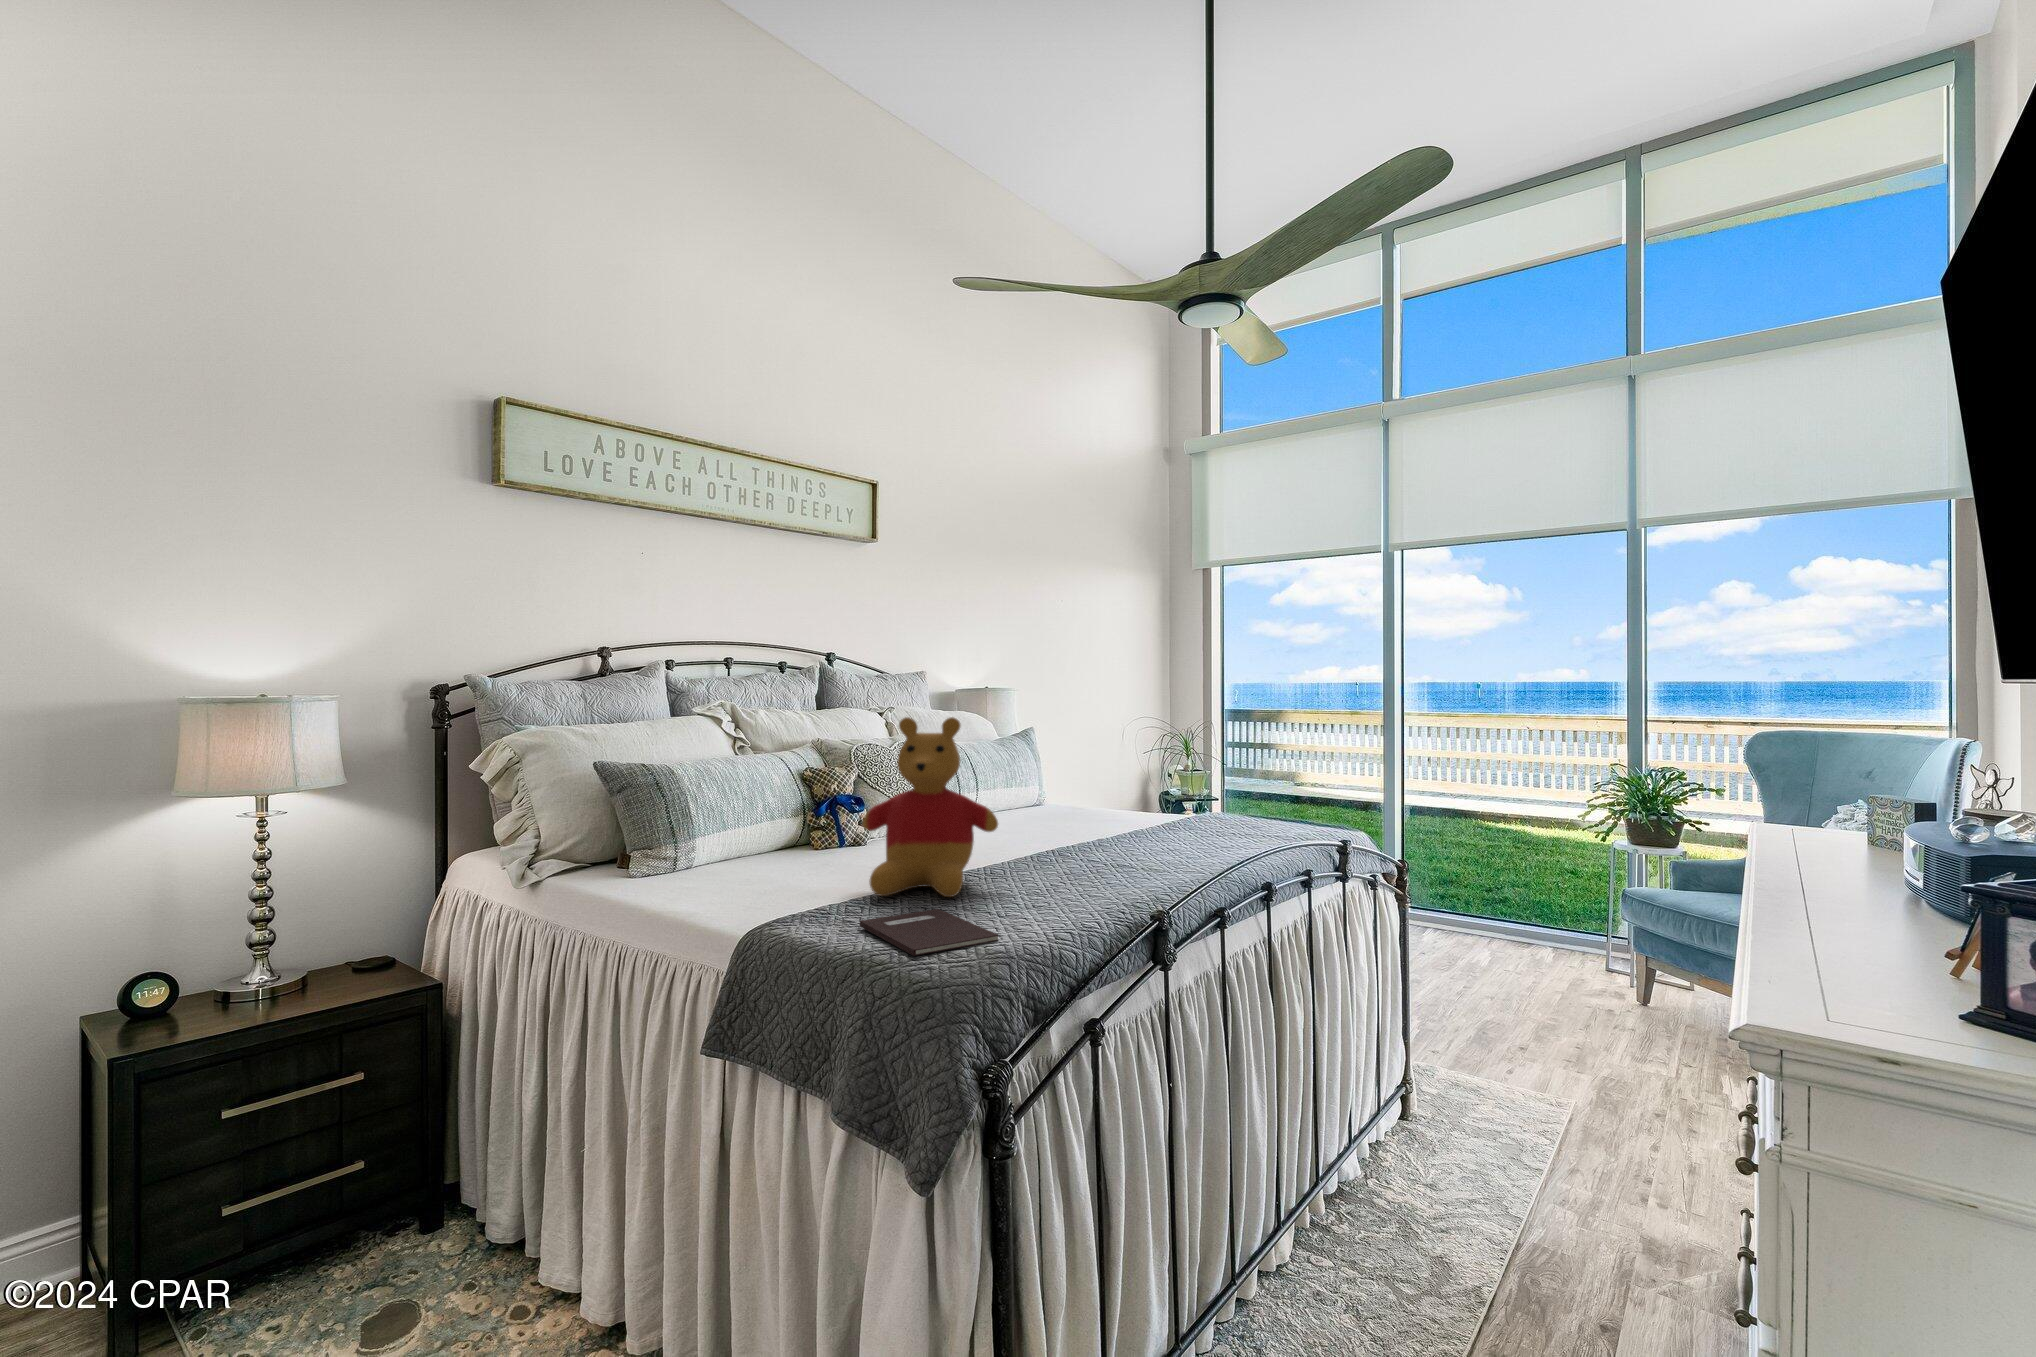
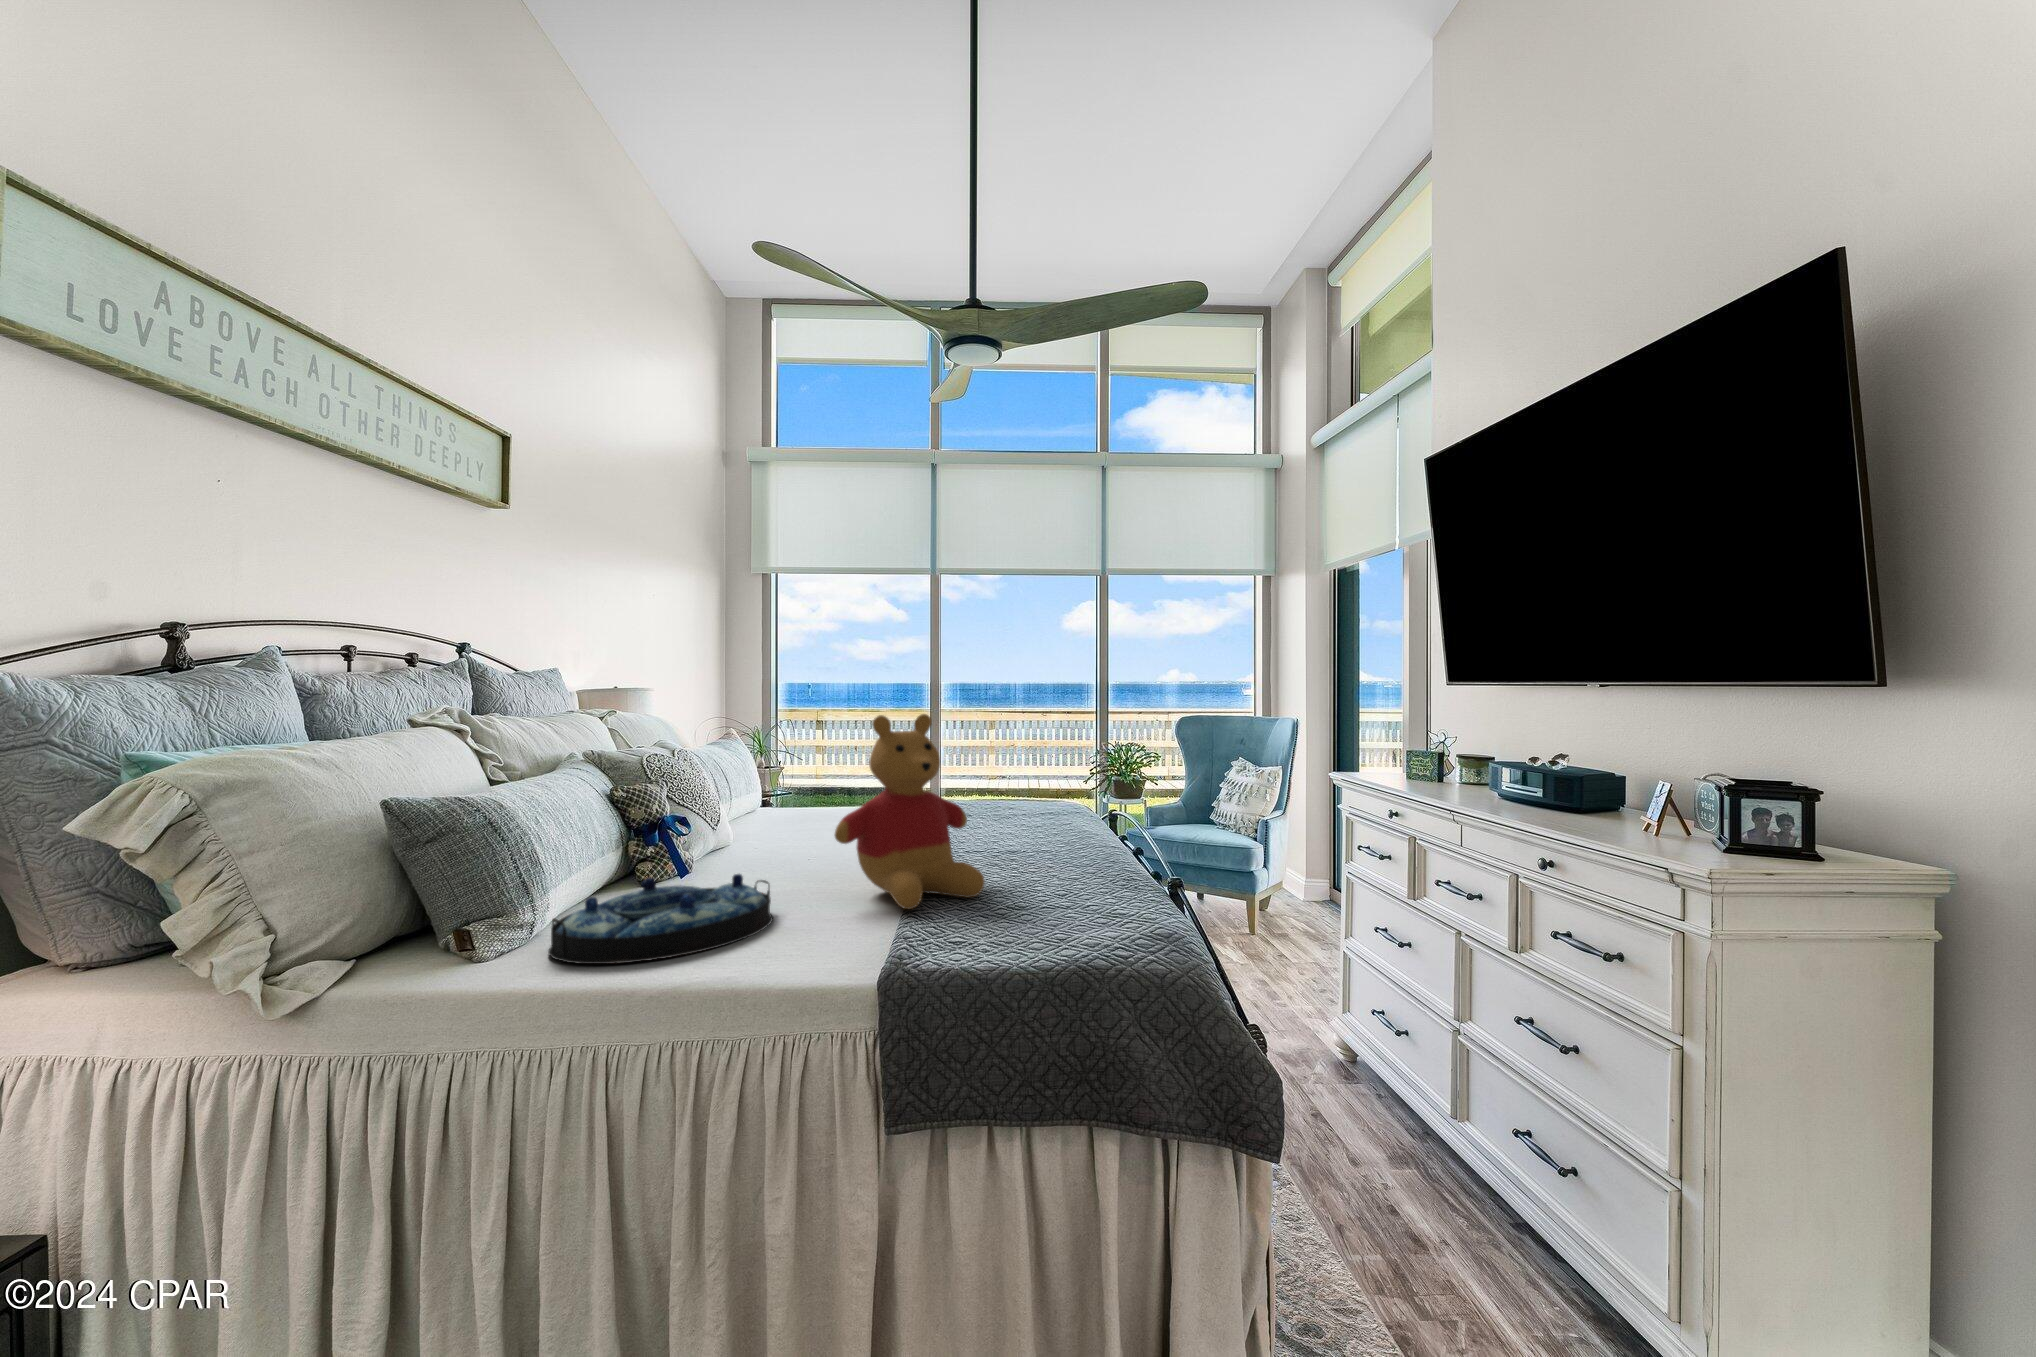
serving tray: none [651,838,821,896] -> present [548,874,773,964]
notebook: present [860,909,998,956] -> none [986,907,1130,946]

